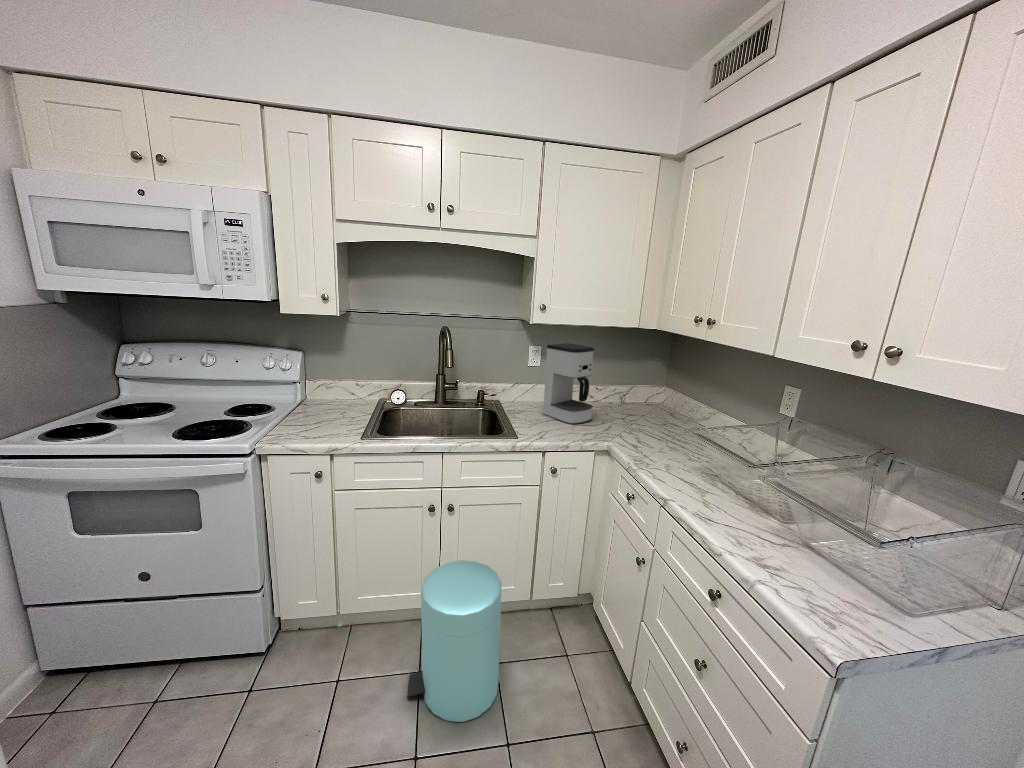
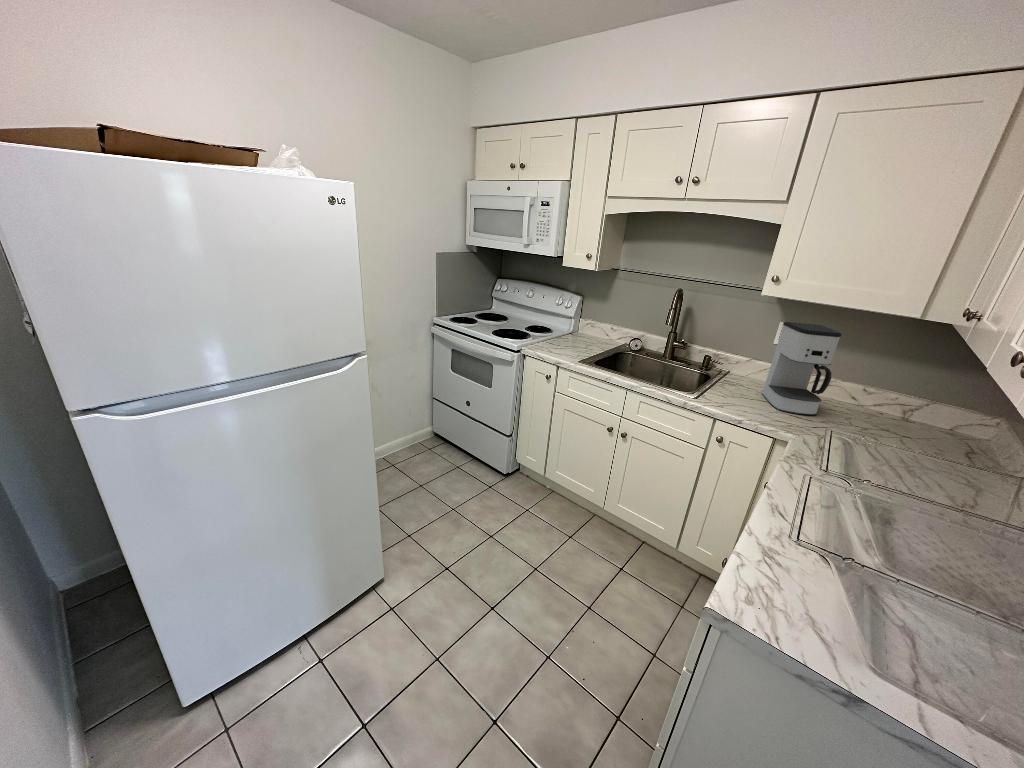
trash can: present [407,560,502,722] -> none [553,471,633,586]

